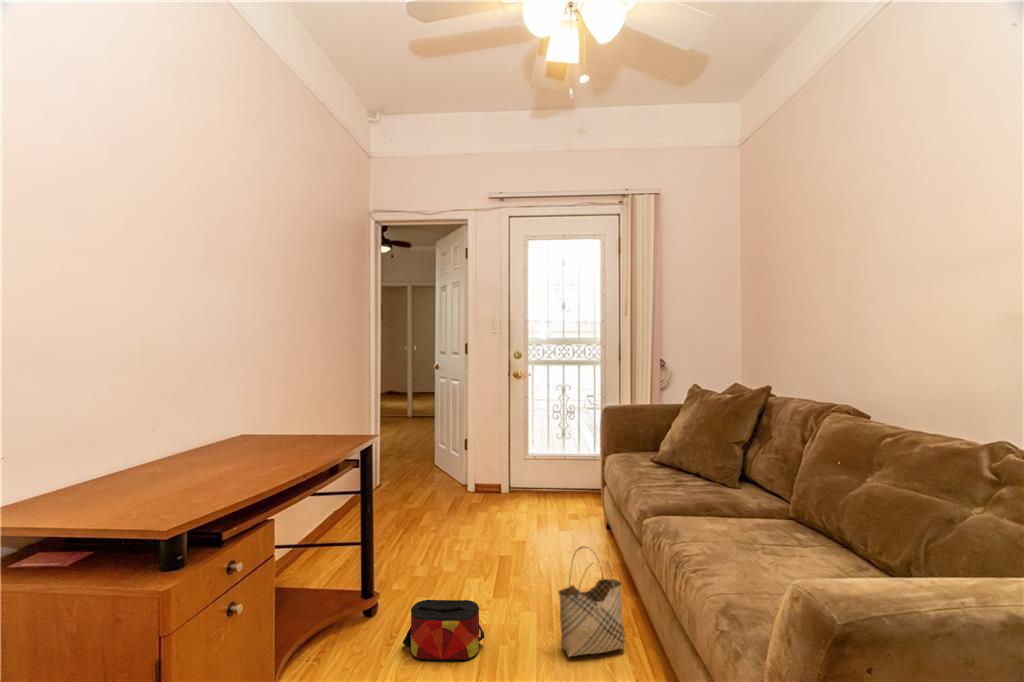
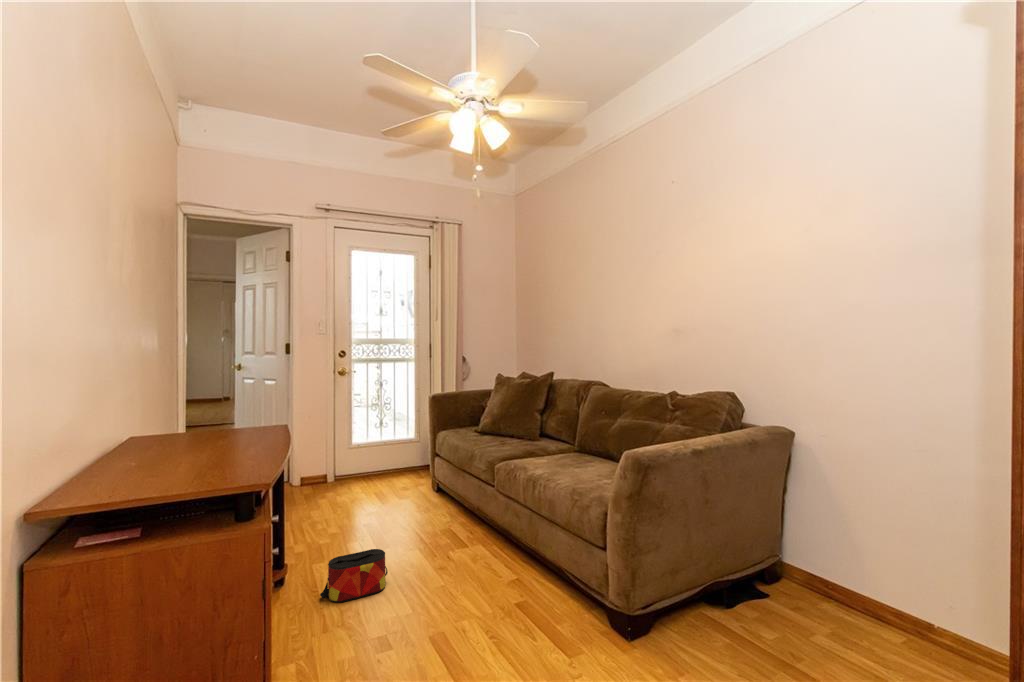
woven basket: present [559,546,625,657] -> none [443,492,486,569]

